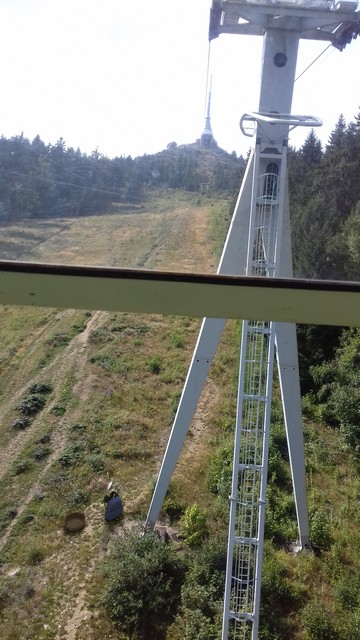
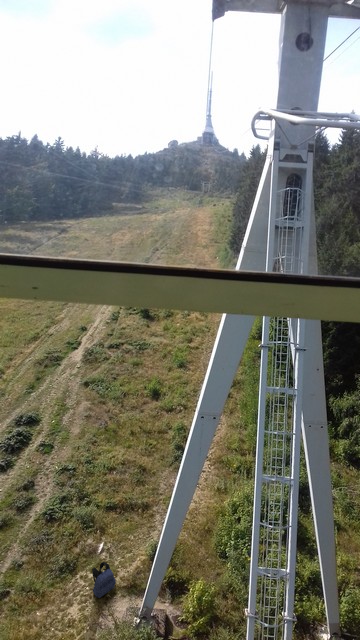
basket: present [64,506,86,531] -> none [45,583,71,613]

